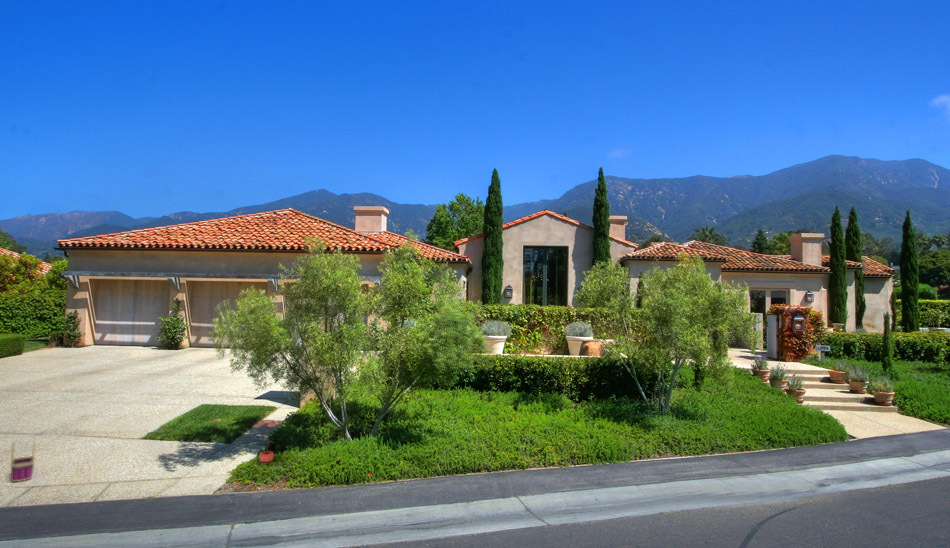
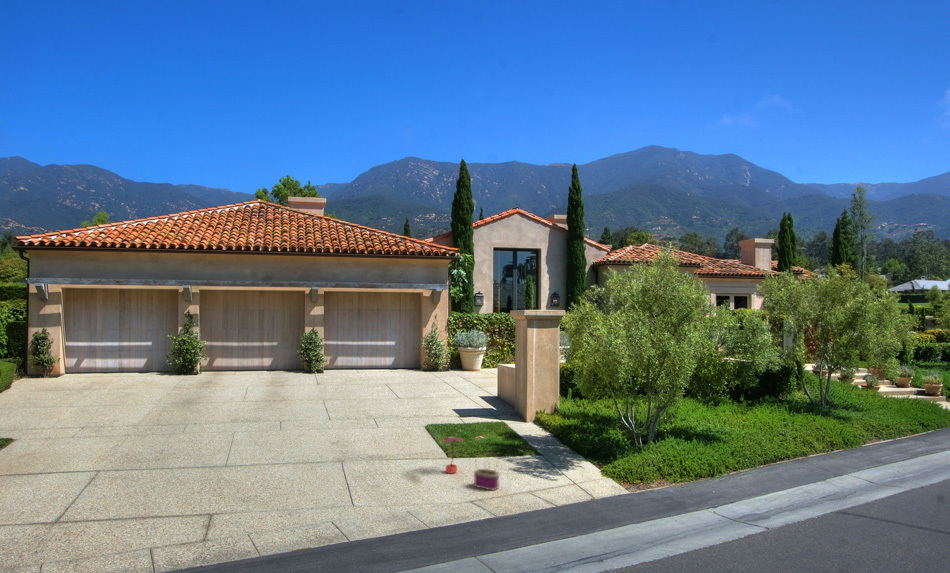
potted plant: present [253,420,283,462] -> present [441,436,464,473]

